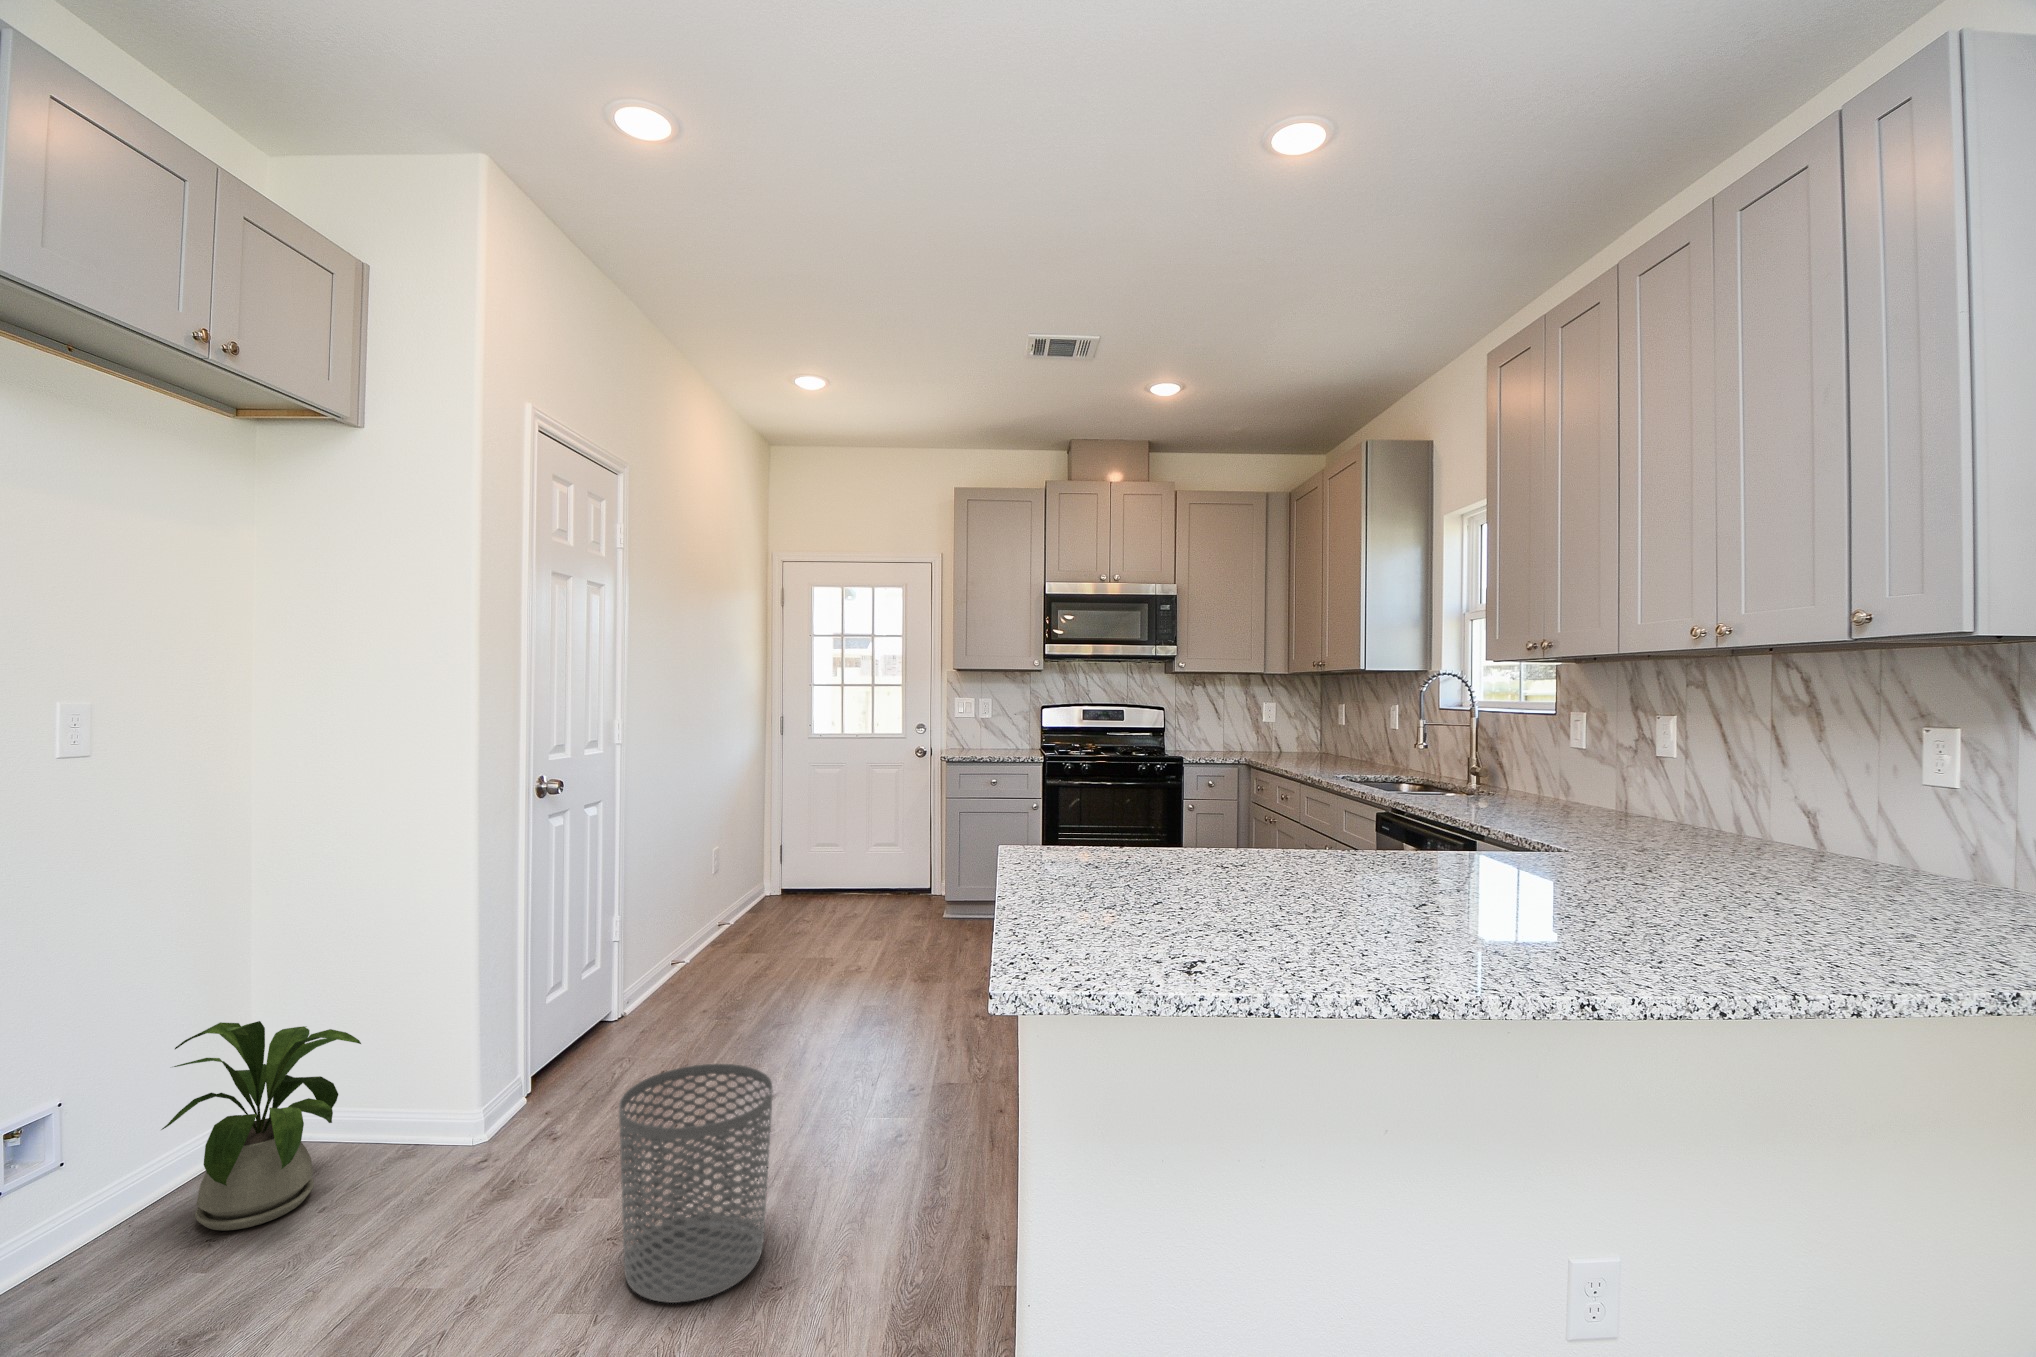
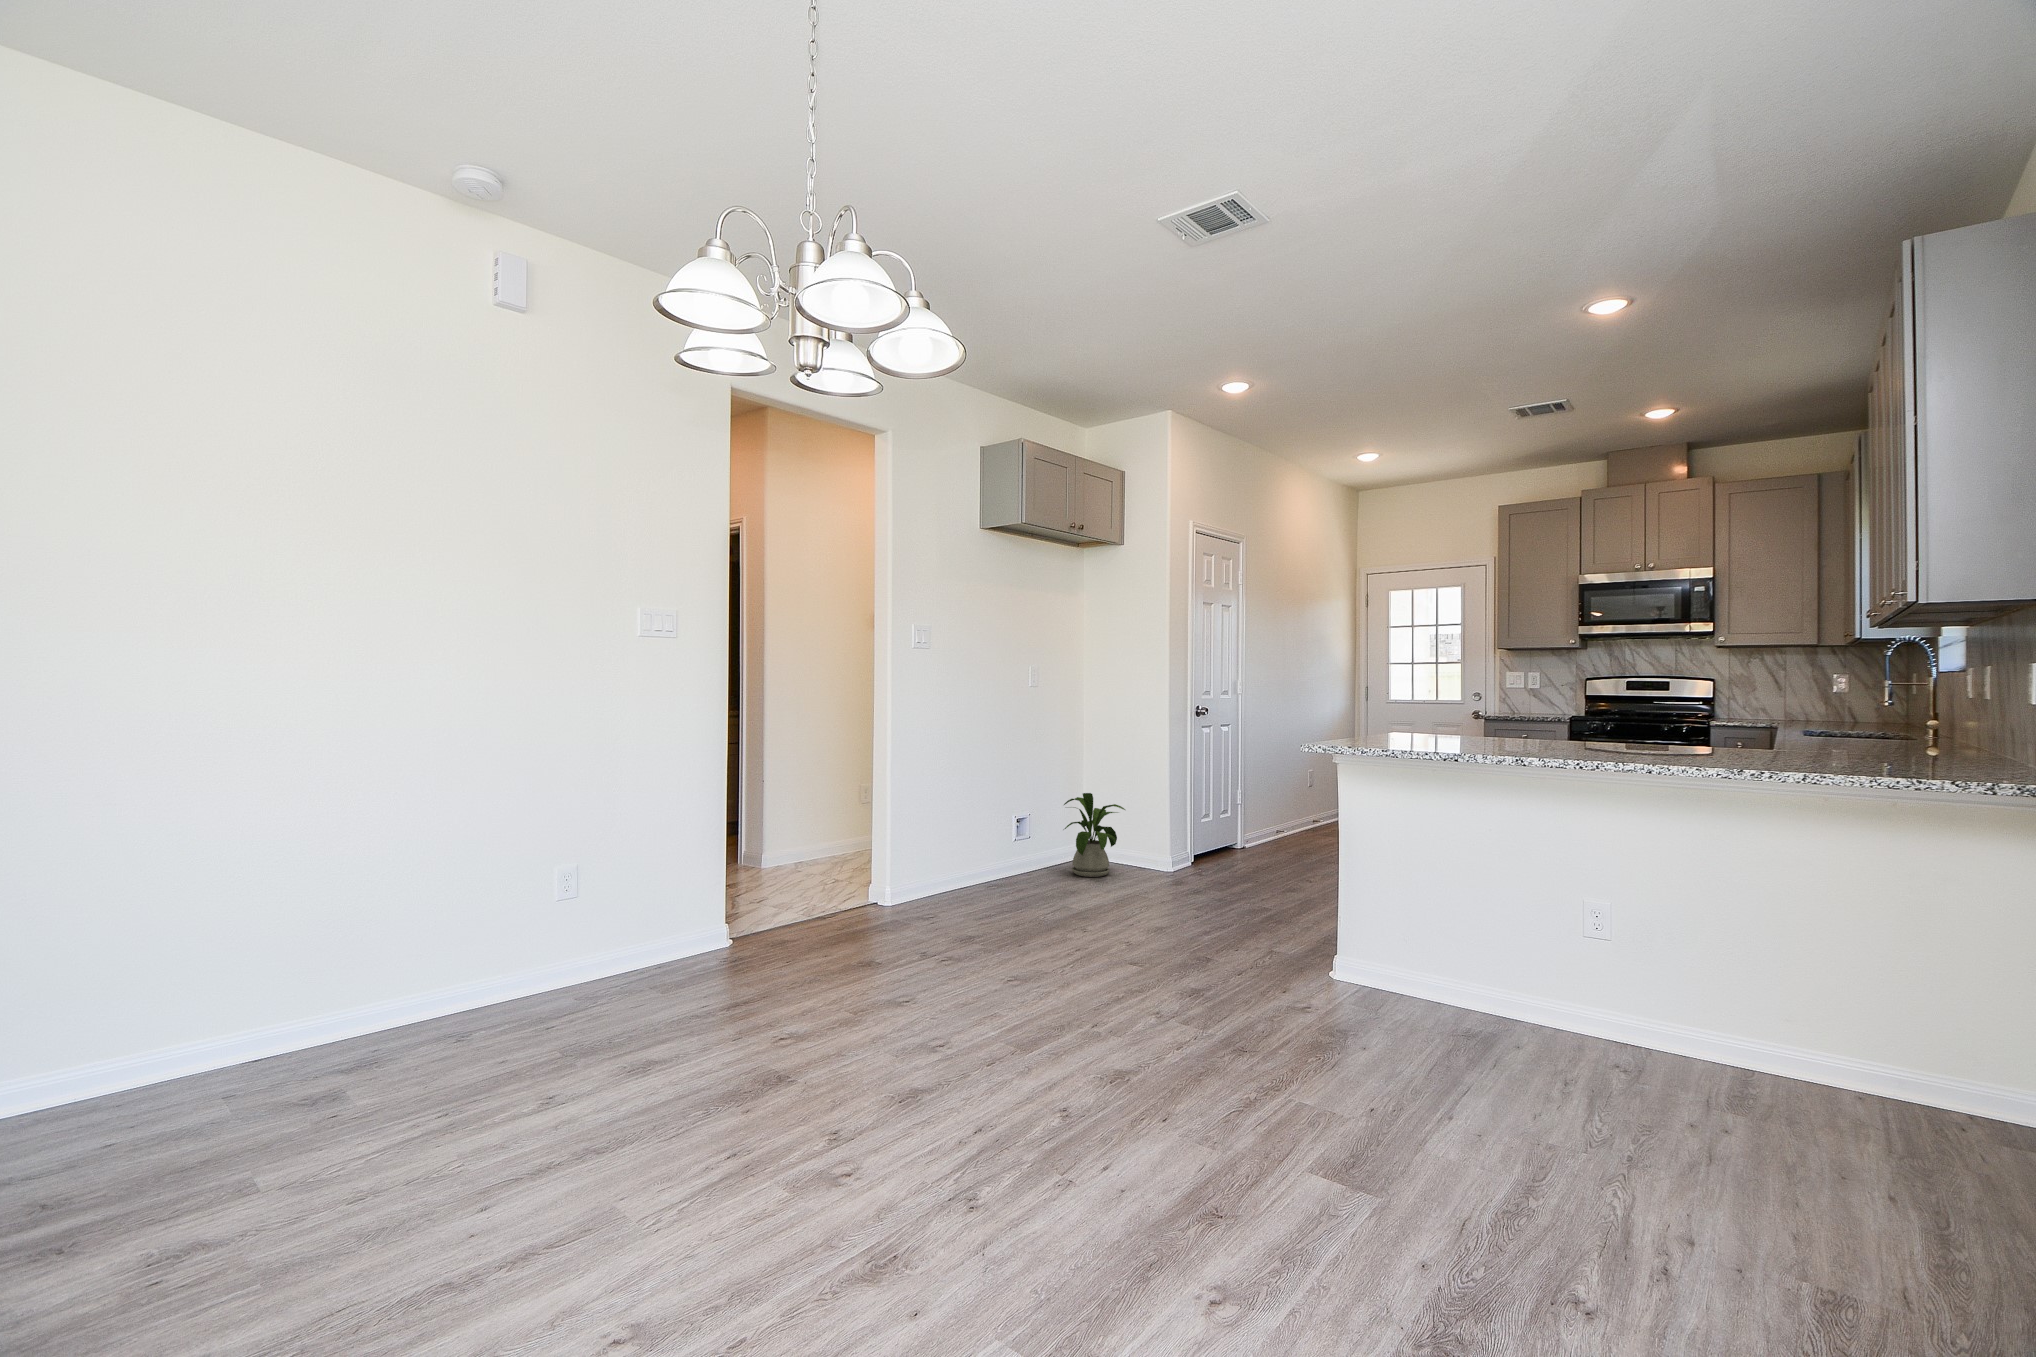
waste bin: present [619,1064,773,1303] -> none [1221,831,1288,918]

